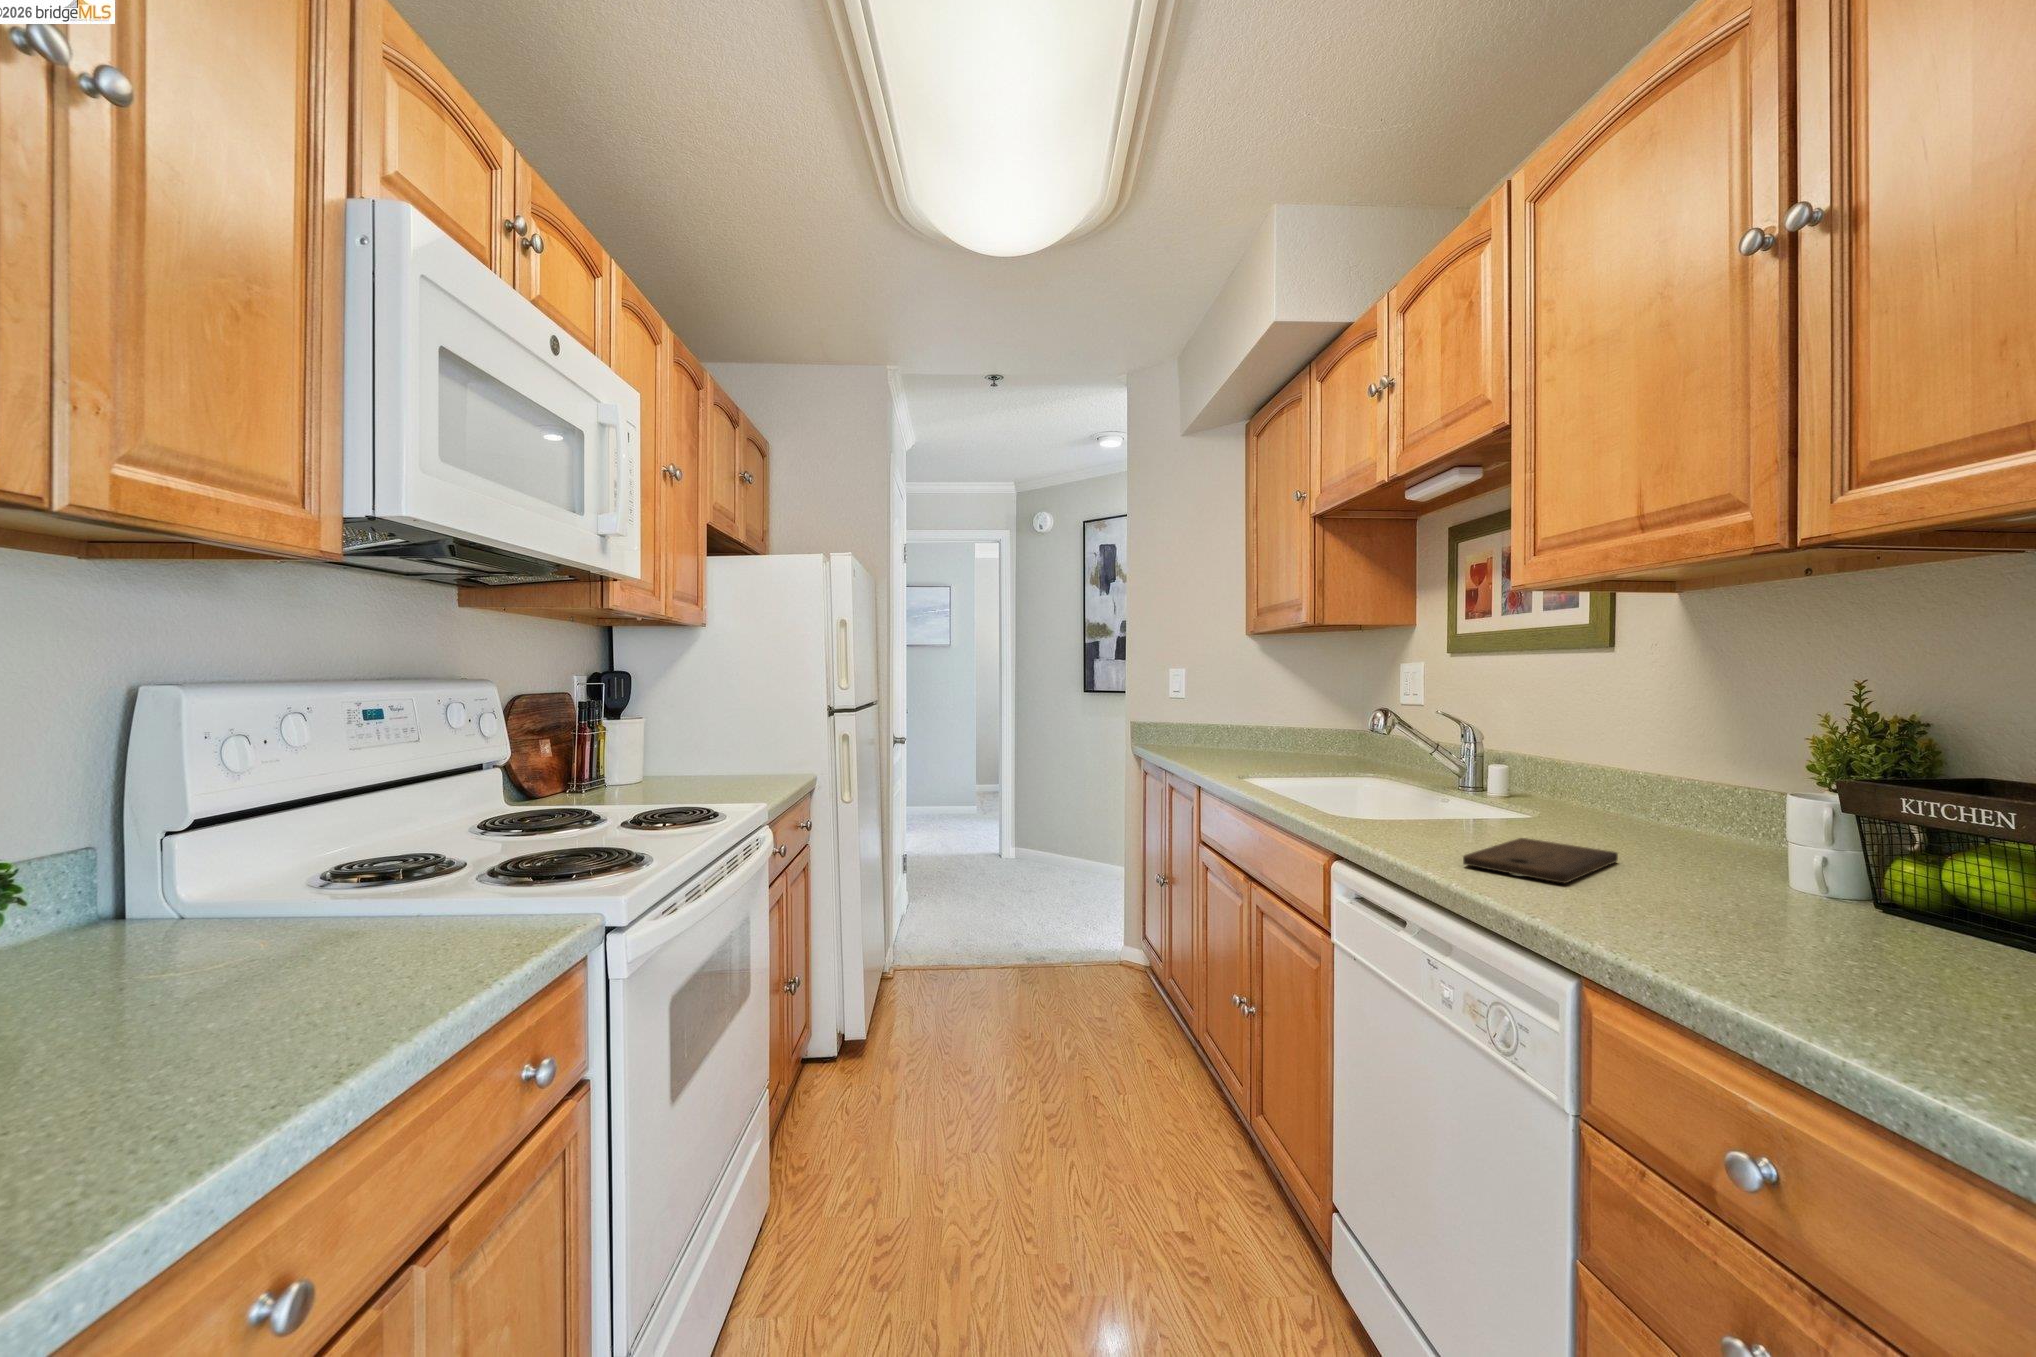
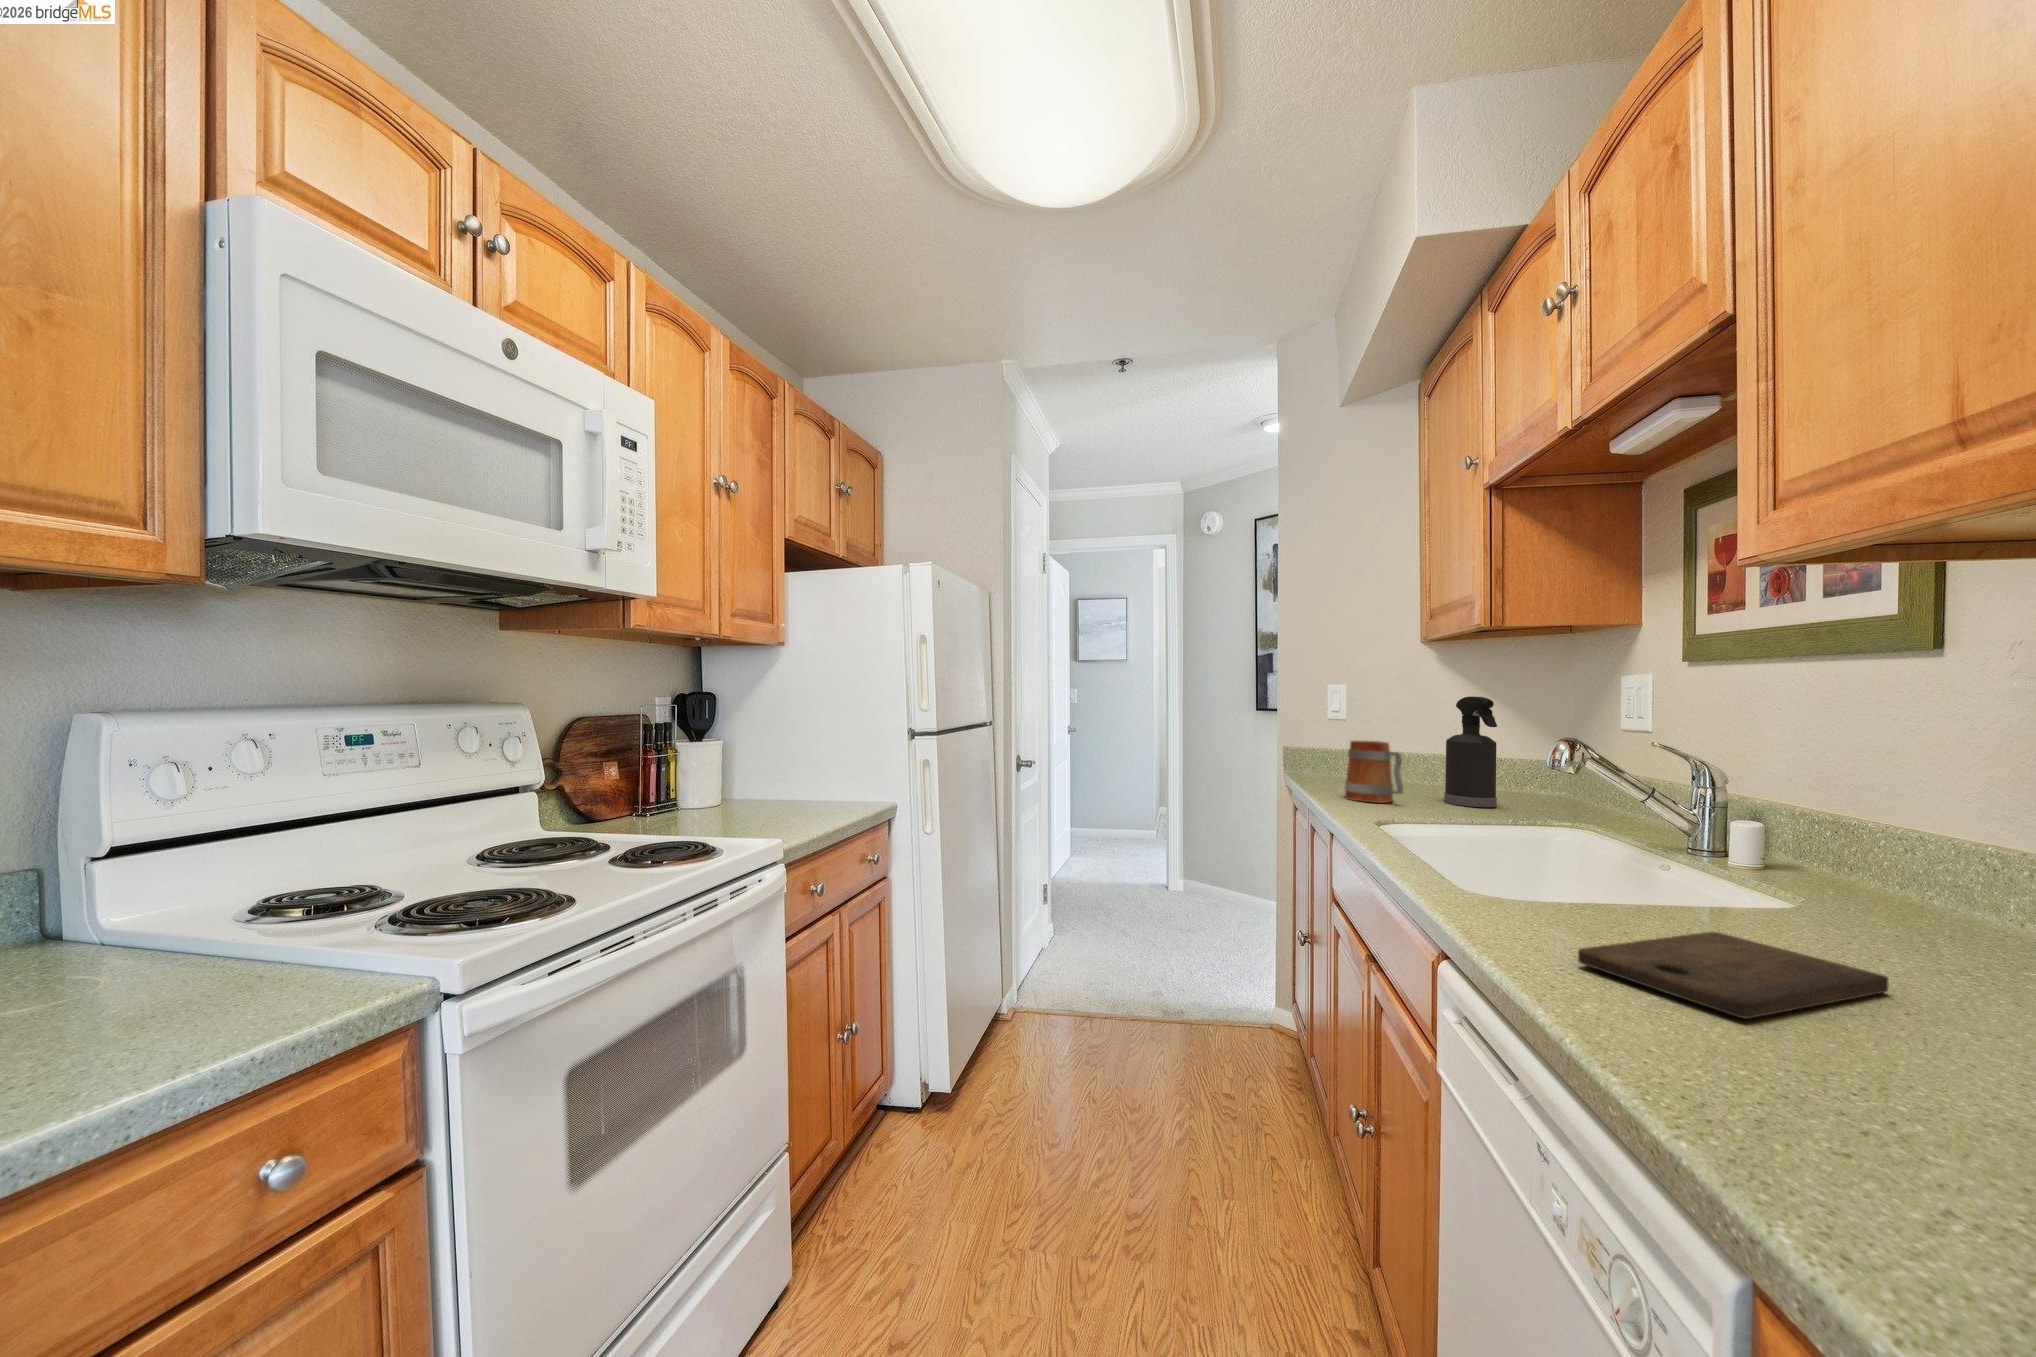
spray bottle: none [1279,681,1319,768] -> present [1444,696,1497,807]
mug: none [1209,719,1256,770] -> present [1345,740,1403,803]

